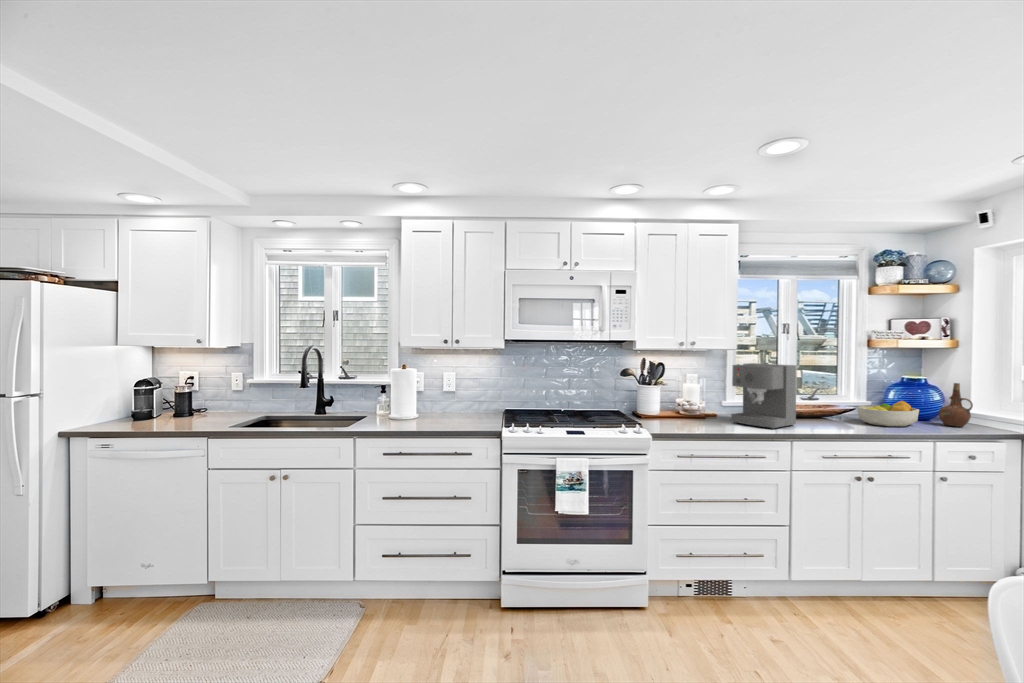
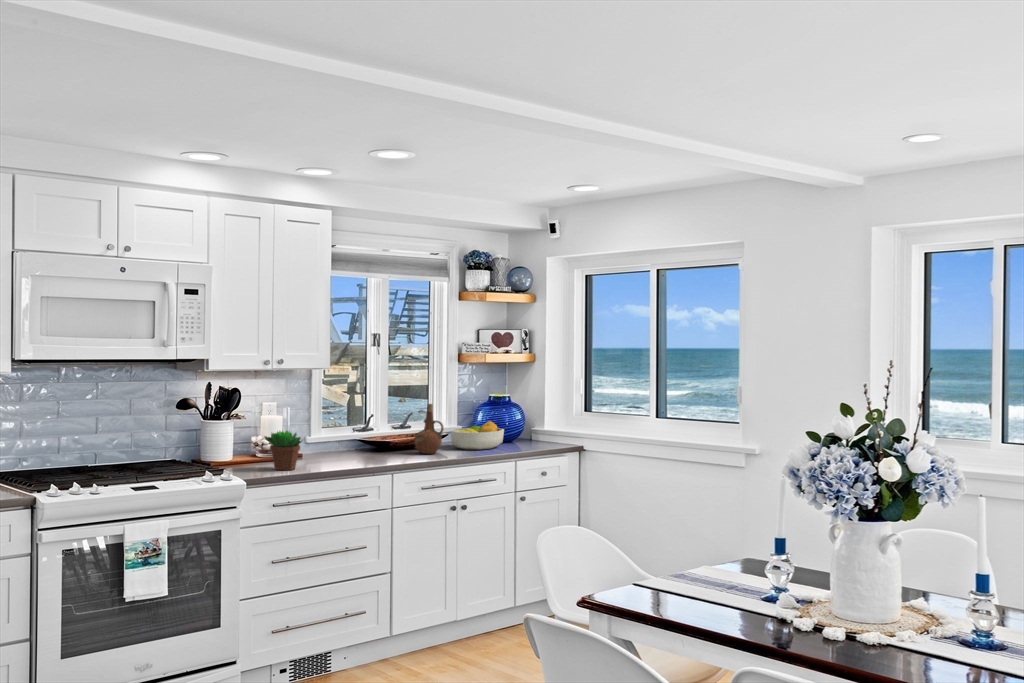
coffee maker: present [731,363,797,429] -> none [325,385,395,462]
ceramic pitcher: present [938,383,973,427] -> present [414,404,443,454]
succulent plant: none [675,396,706,429] -> present [264,431,302,470]

